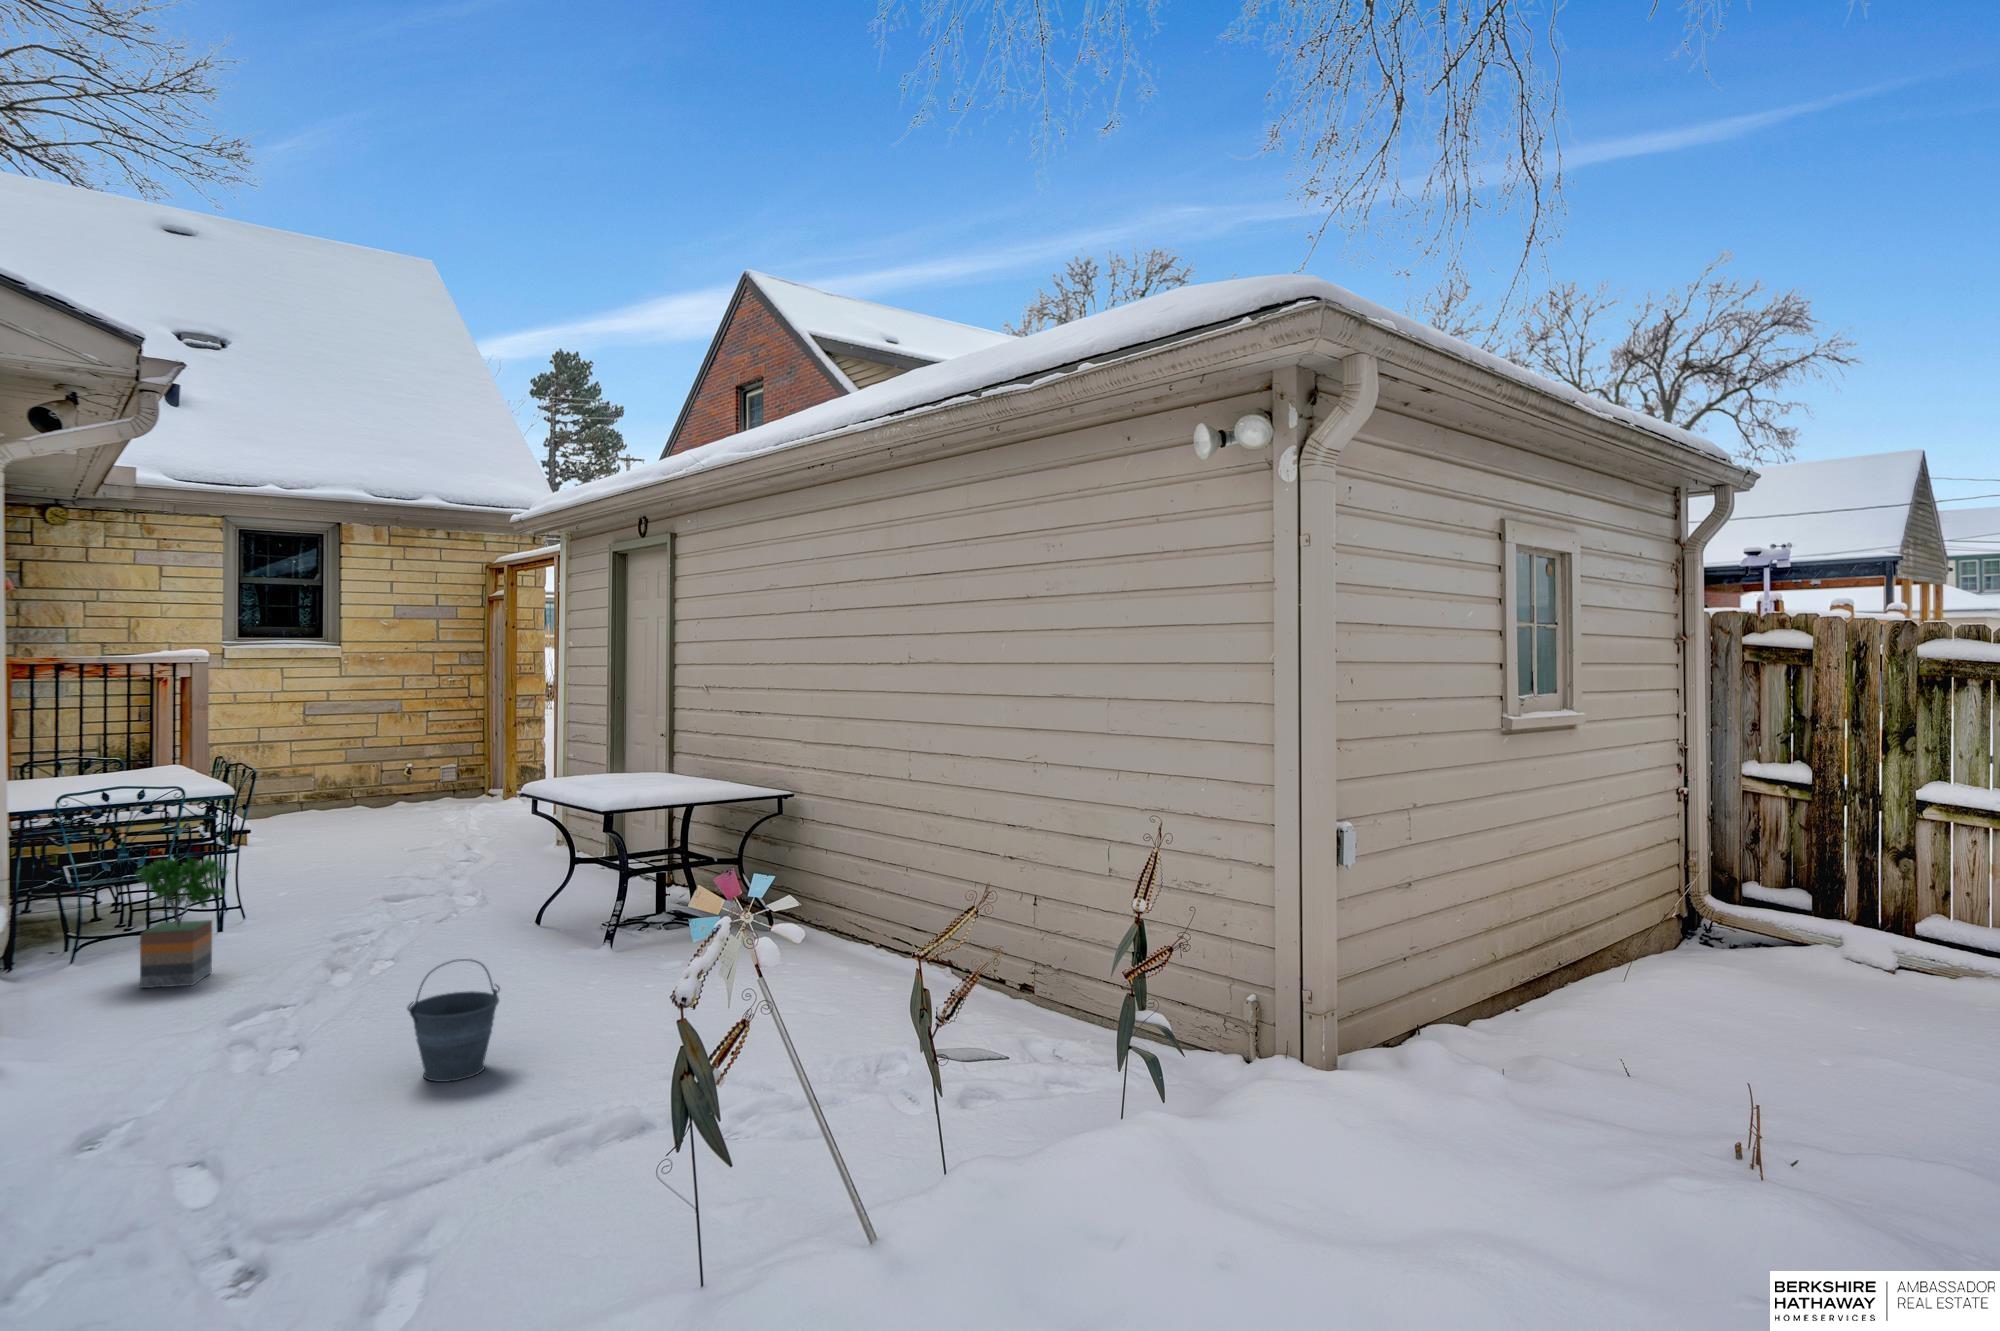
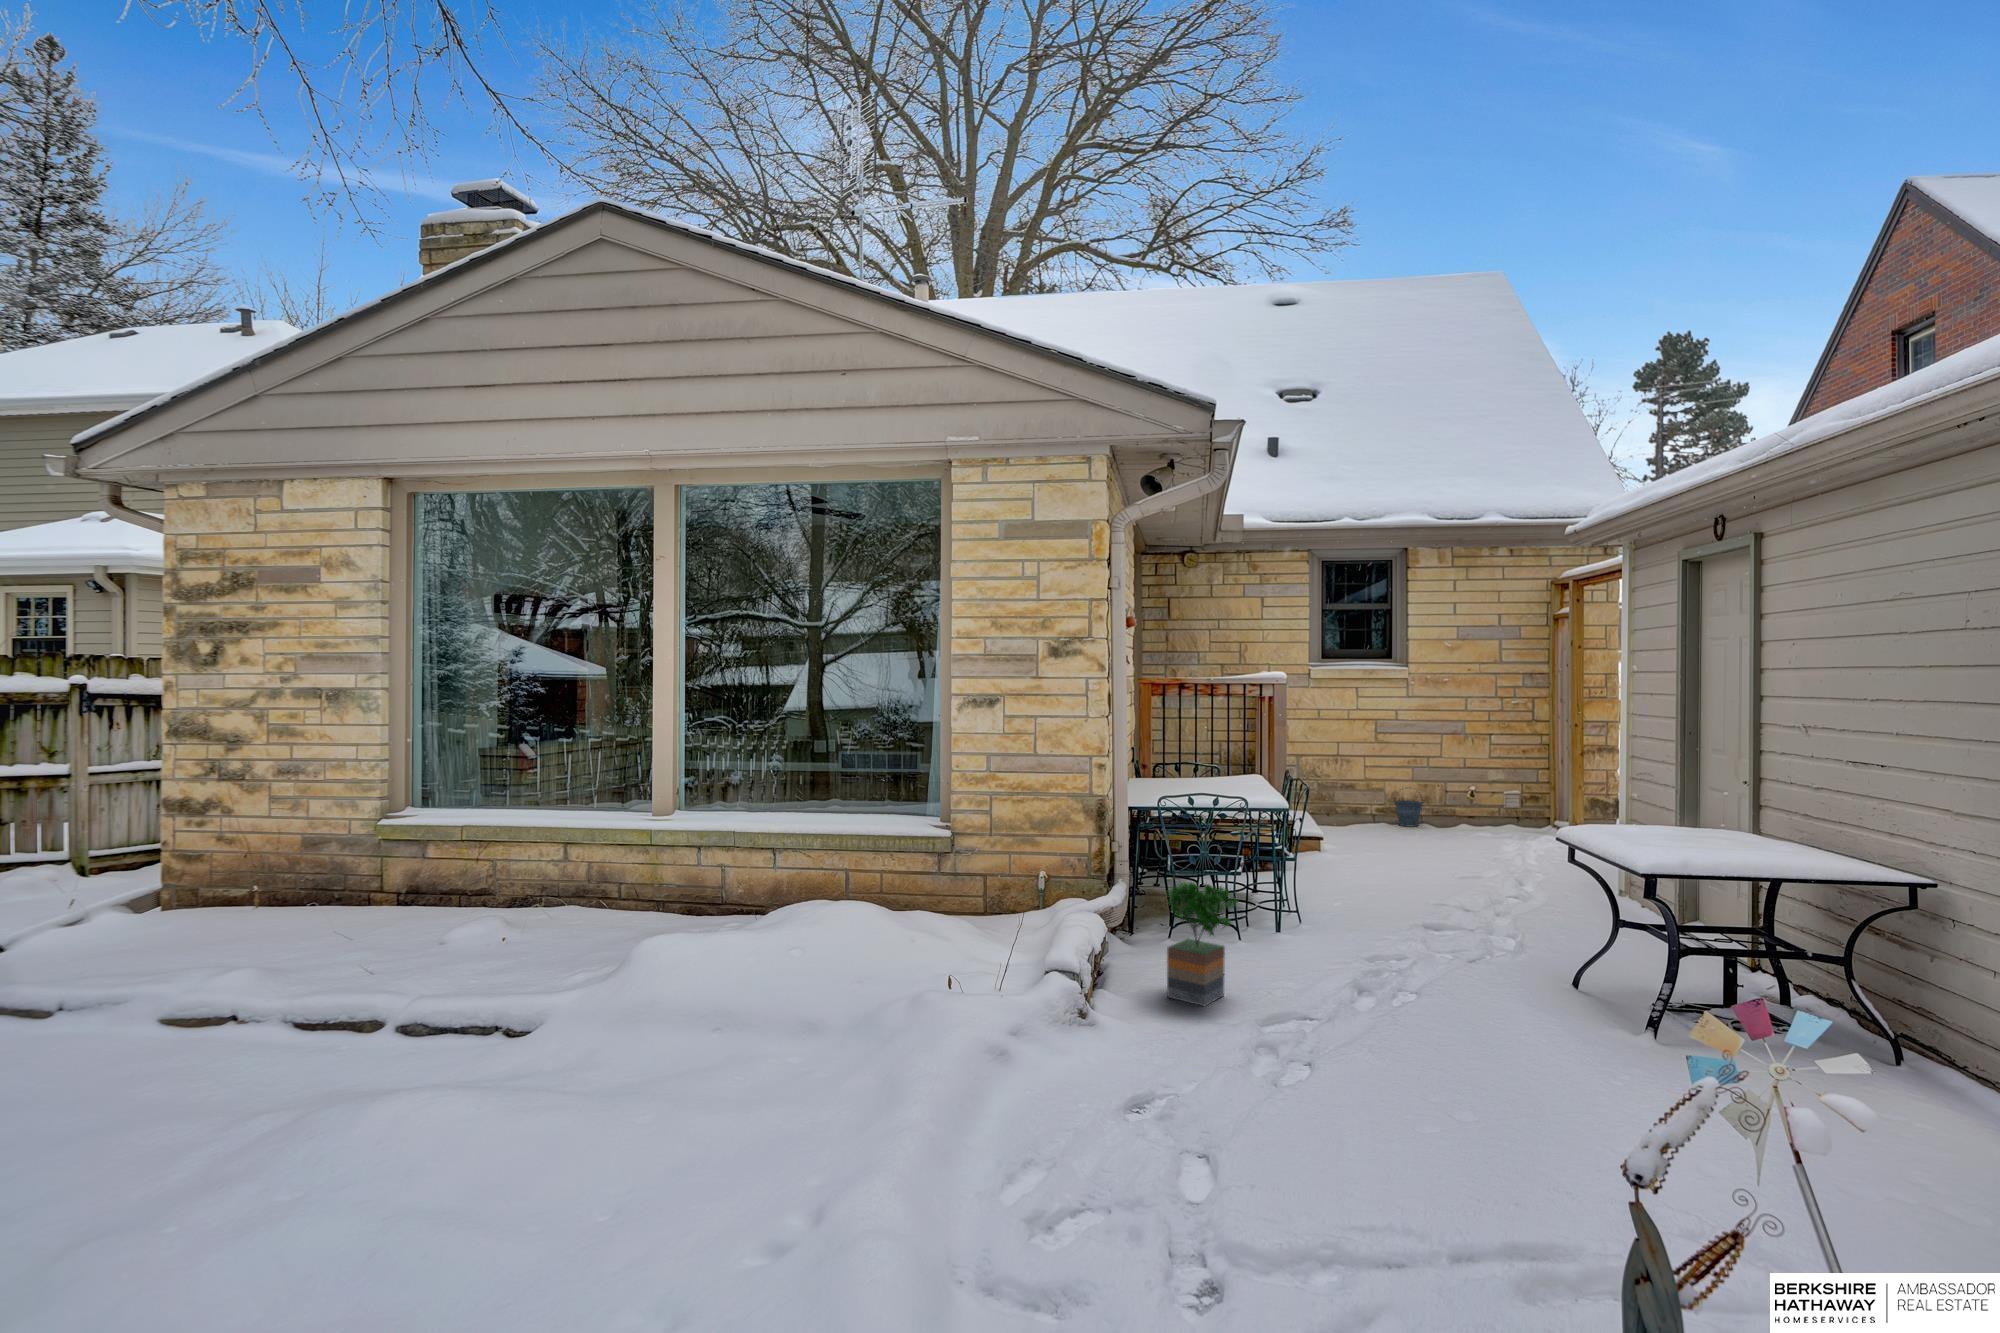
bucket: present [407,959,500,1082] -> present [1394,800,1423,827]

